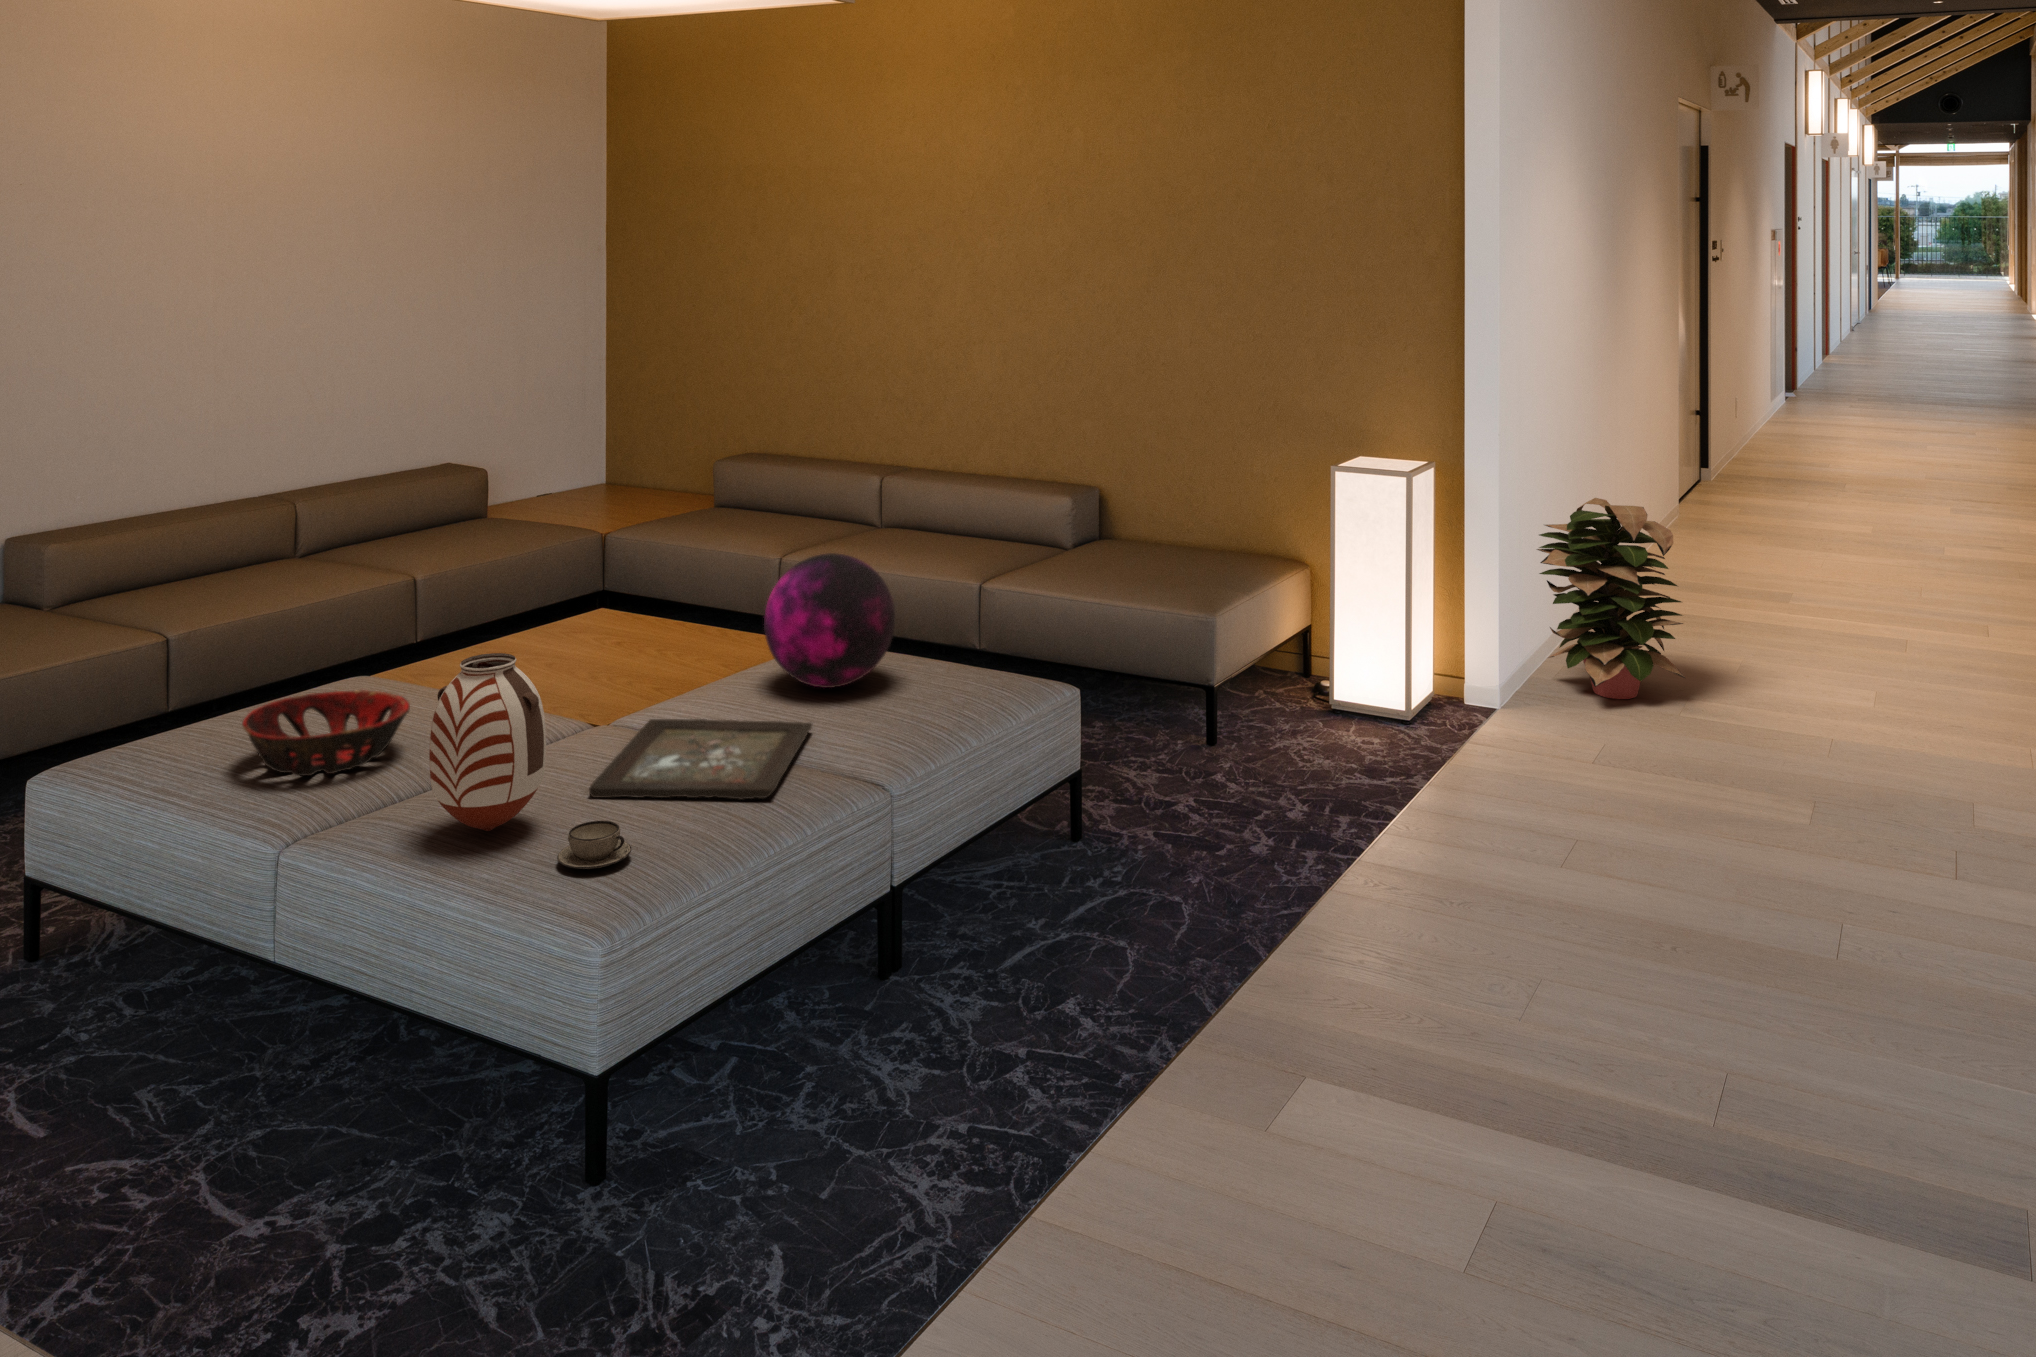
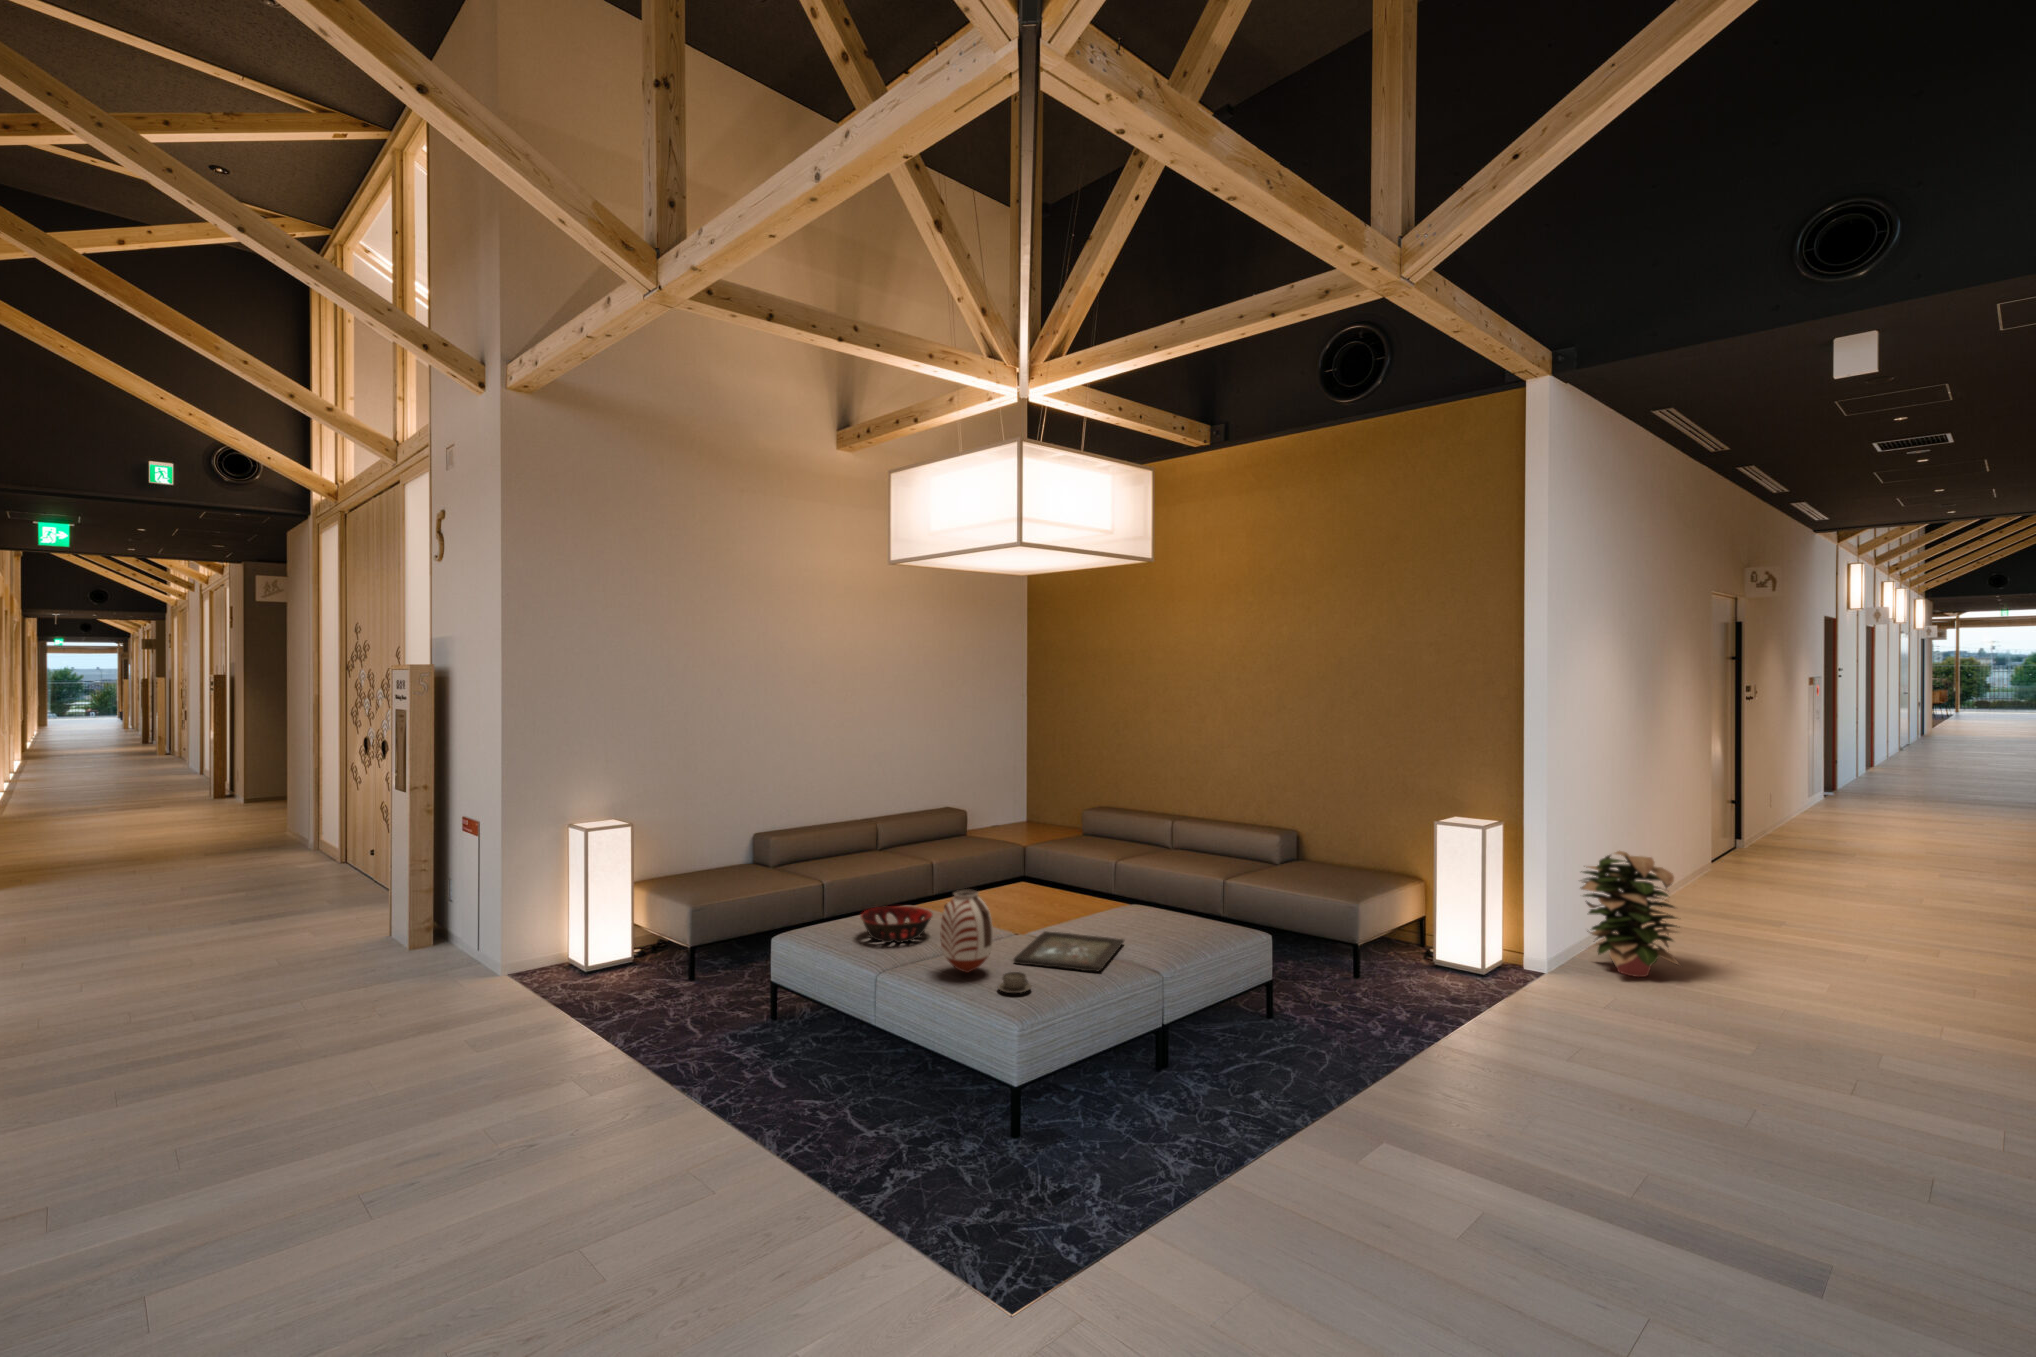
decorative orb: present [764,553,895,688] -> none [1102,855,1170,924]

